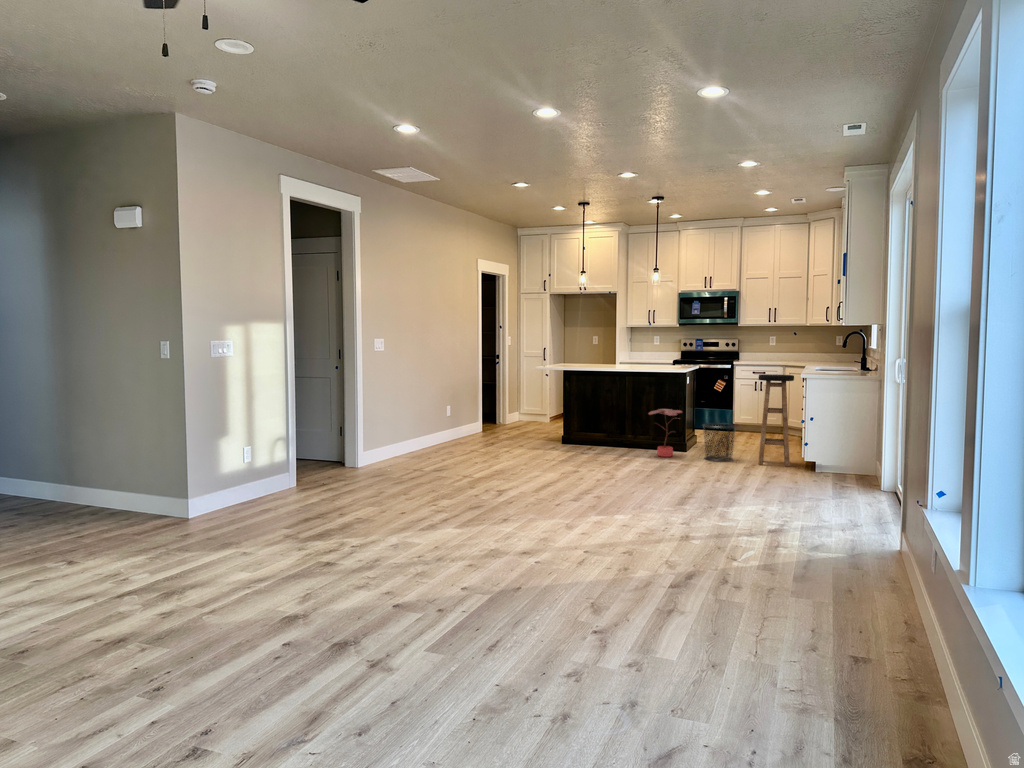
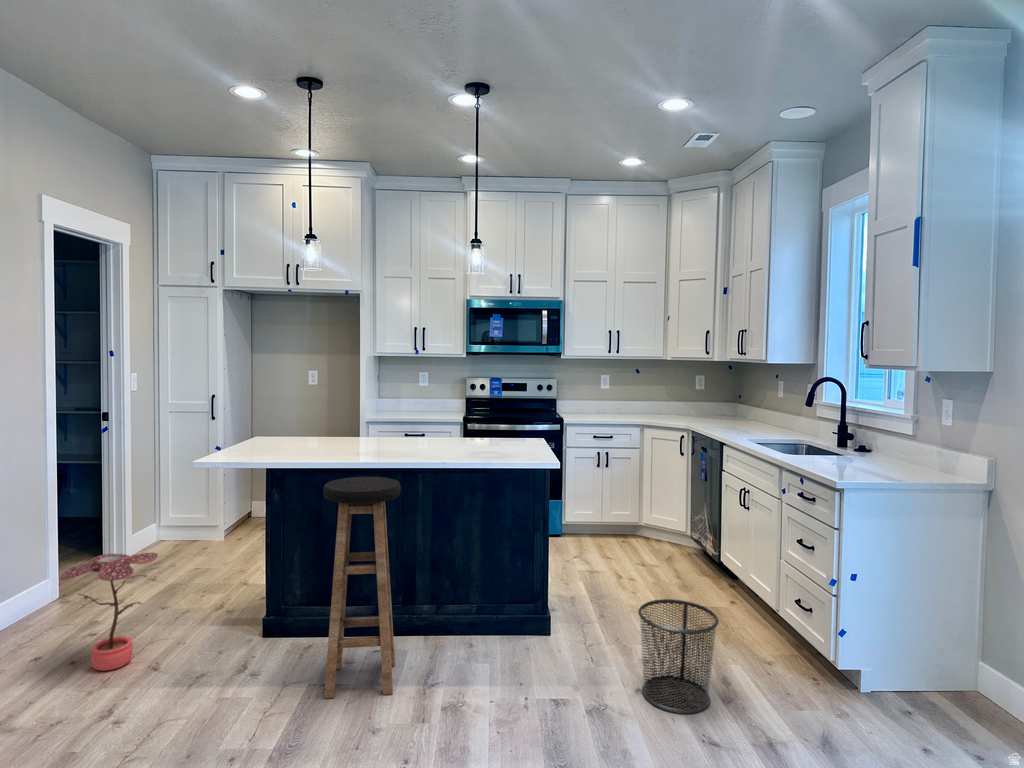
bar stool: present [758,374,794,467] -> present [323,477,401,699]
potted plant: present [649,409,682,457] -> present [60,553,158,671]

